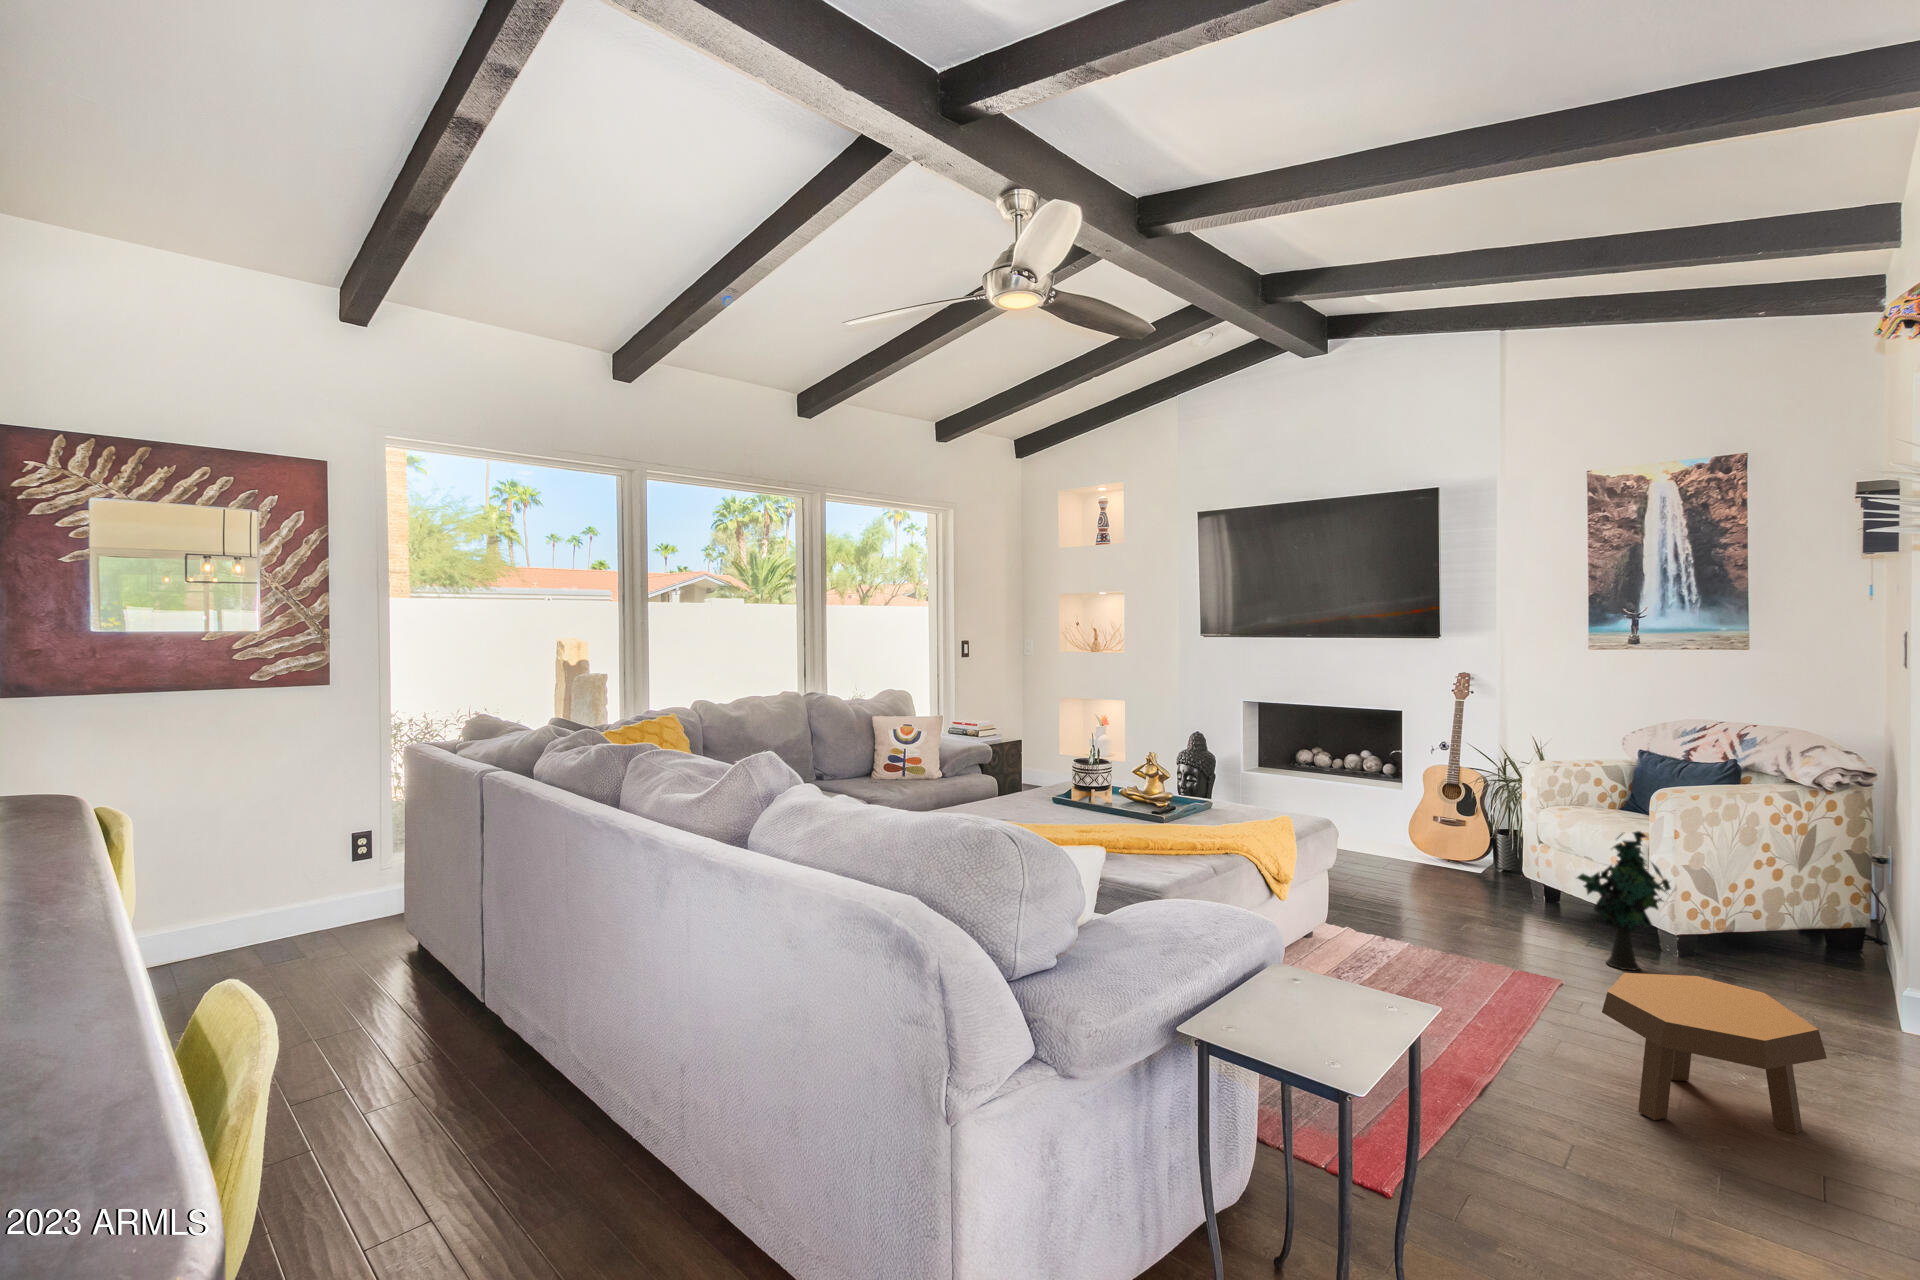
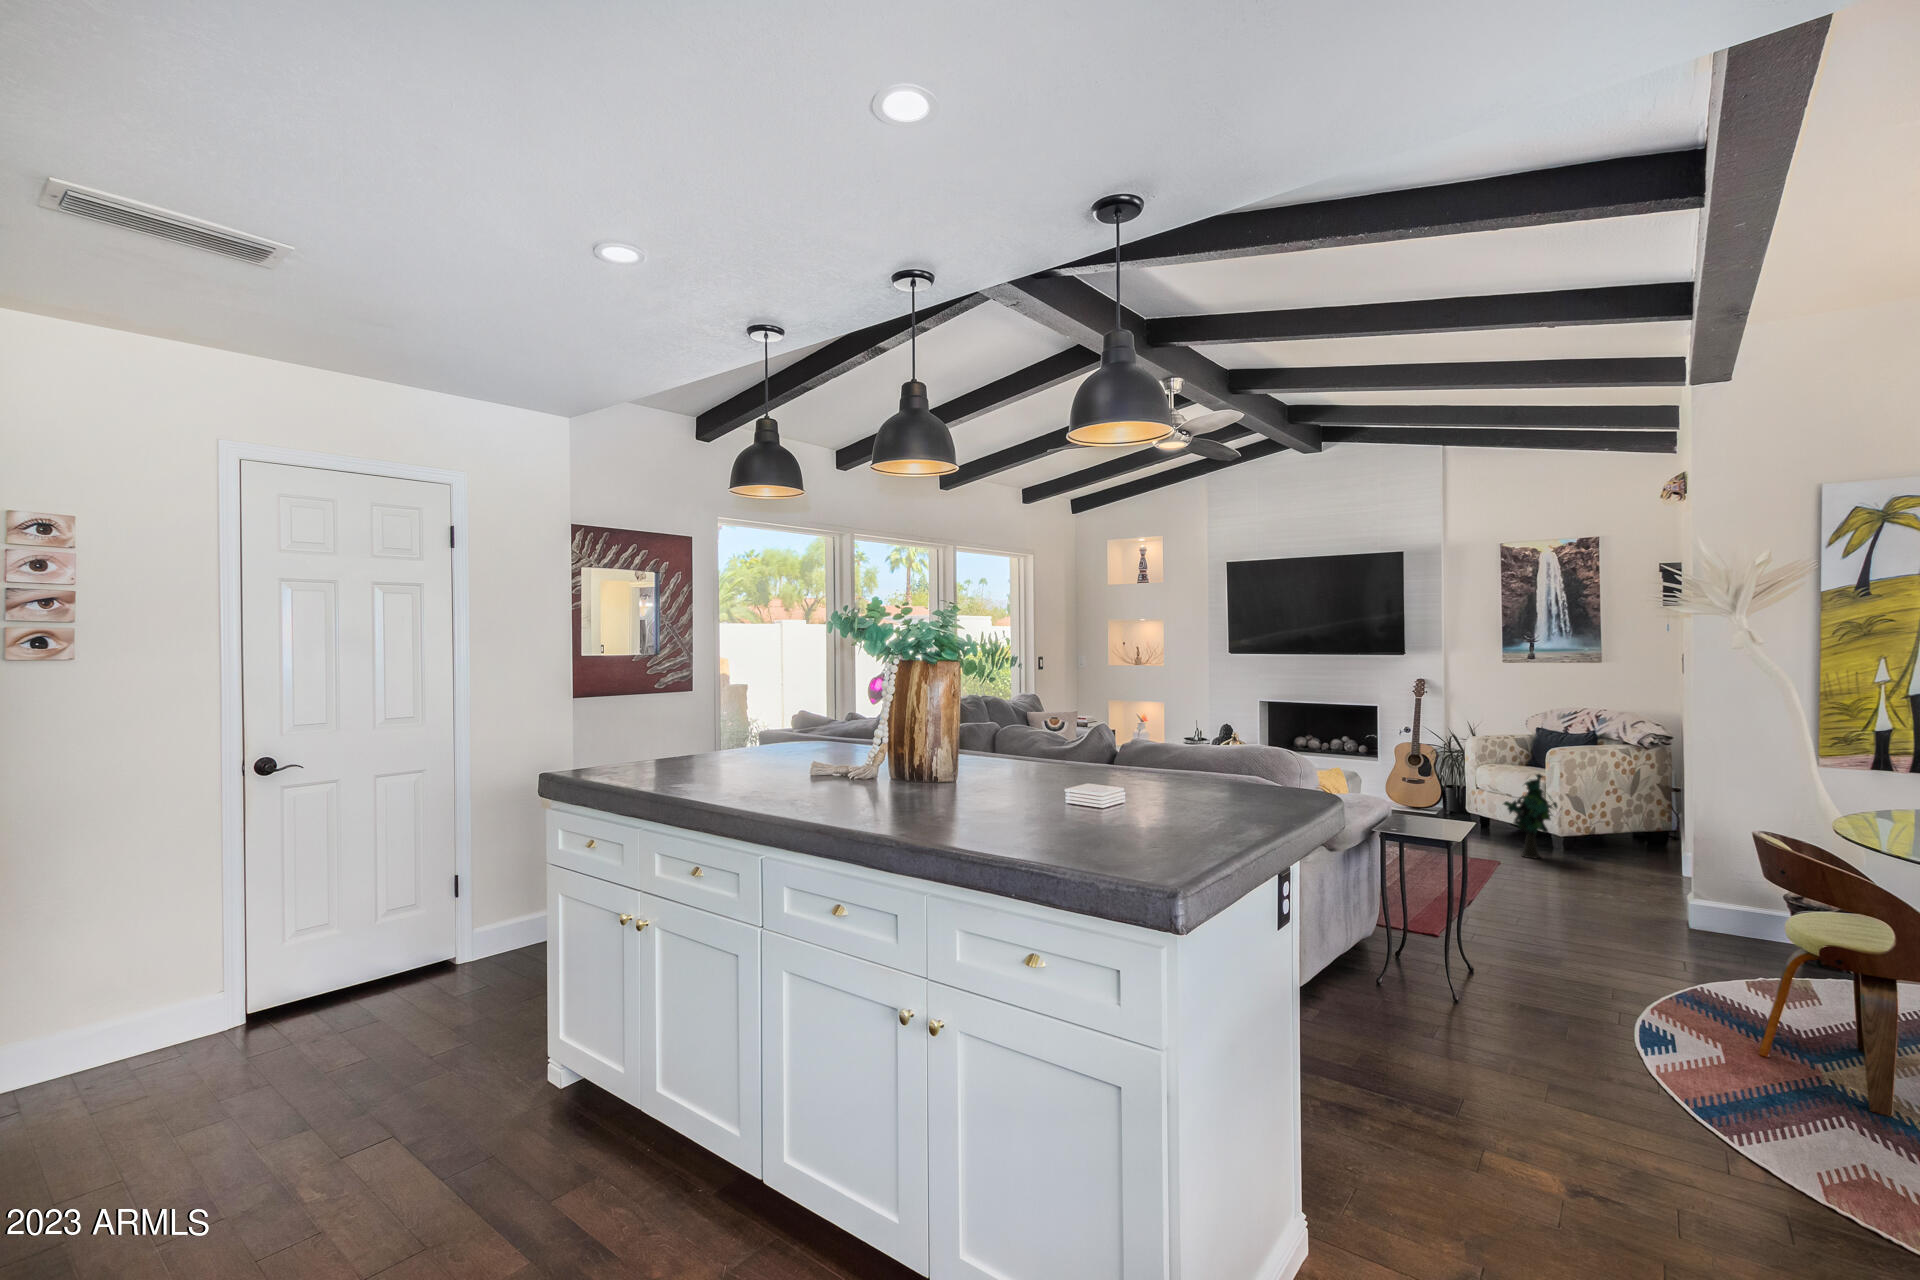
footstool: present [1602,973,1827,1134] -> none [1525,843,1638,915]

